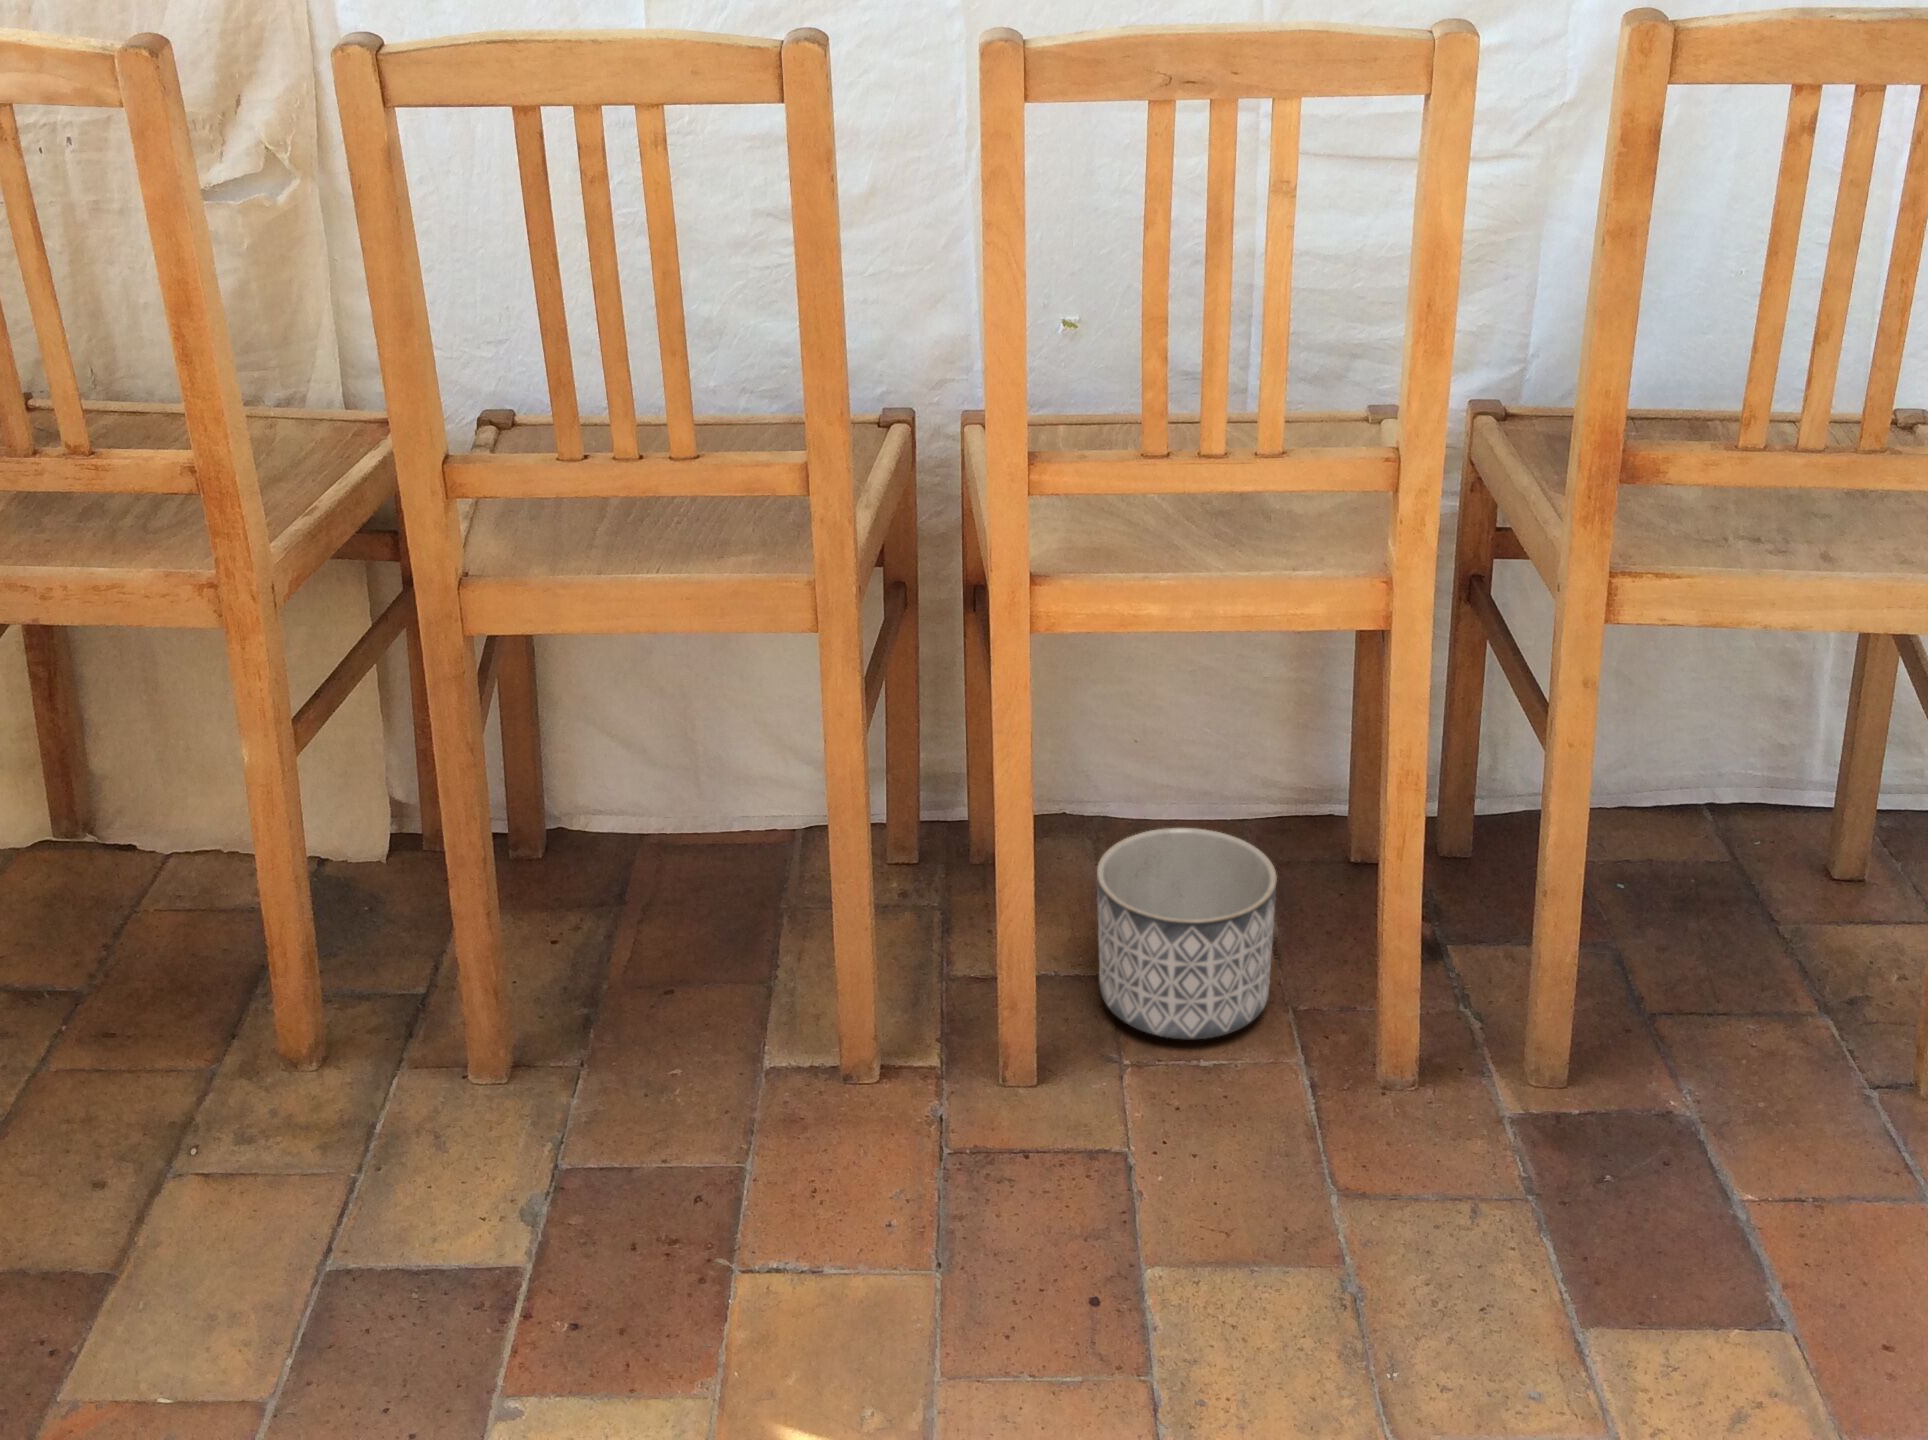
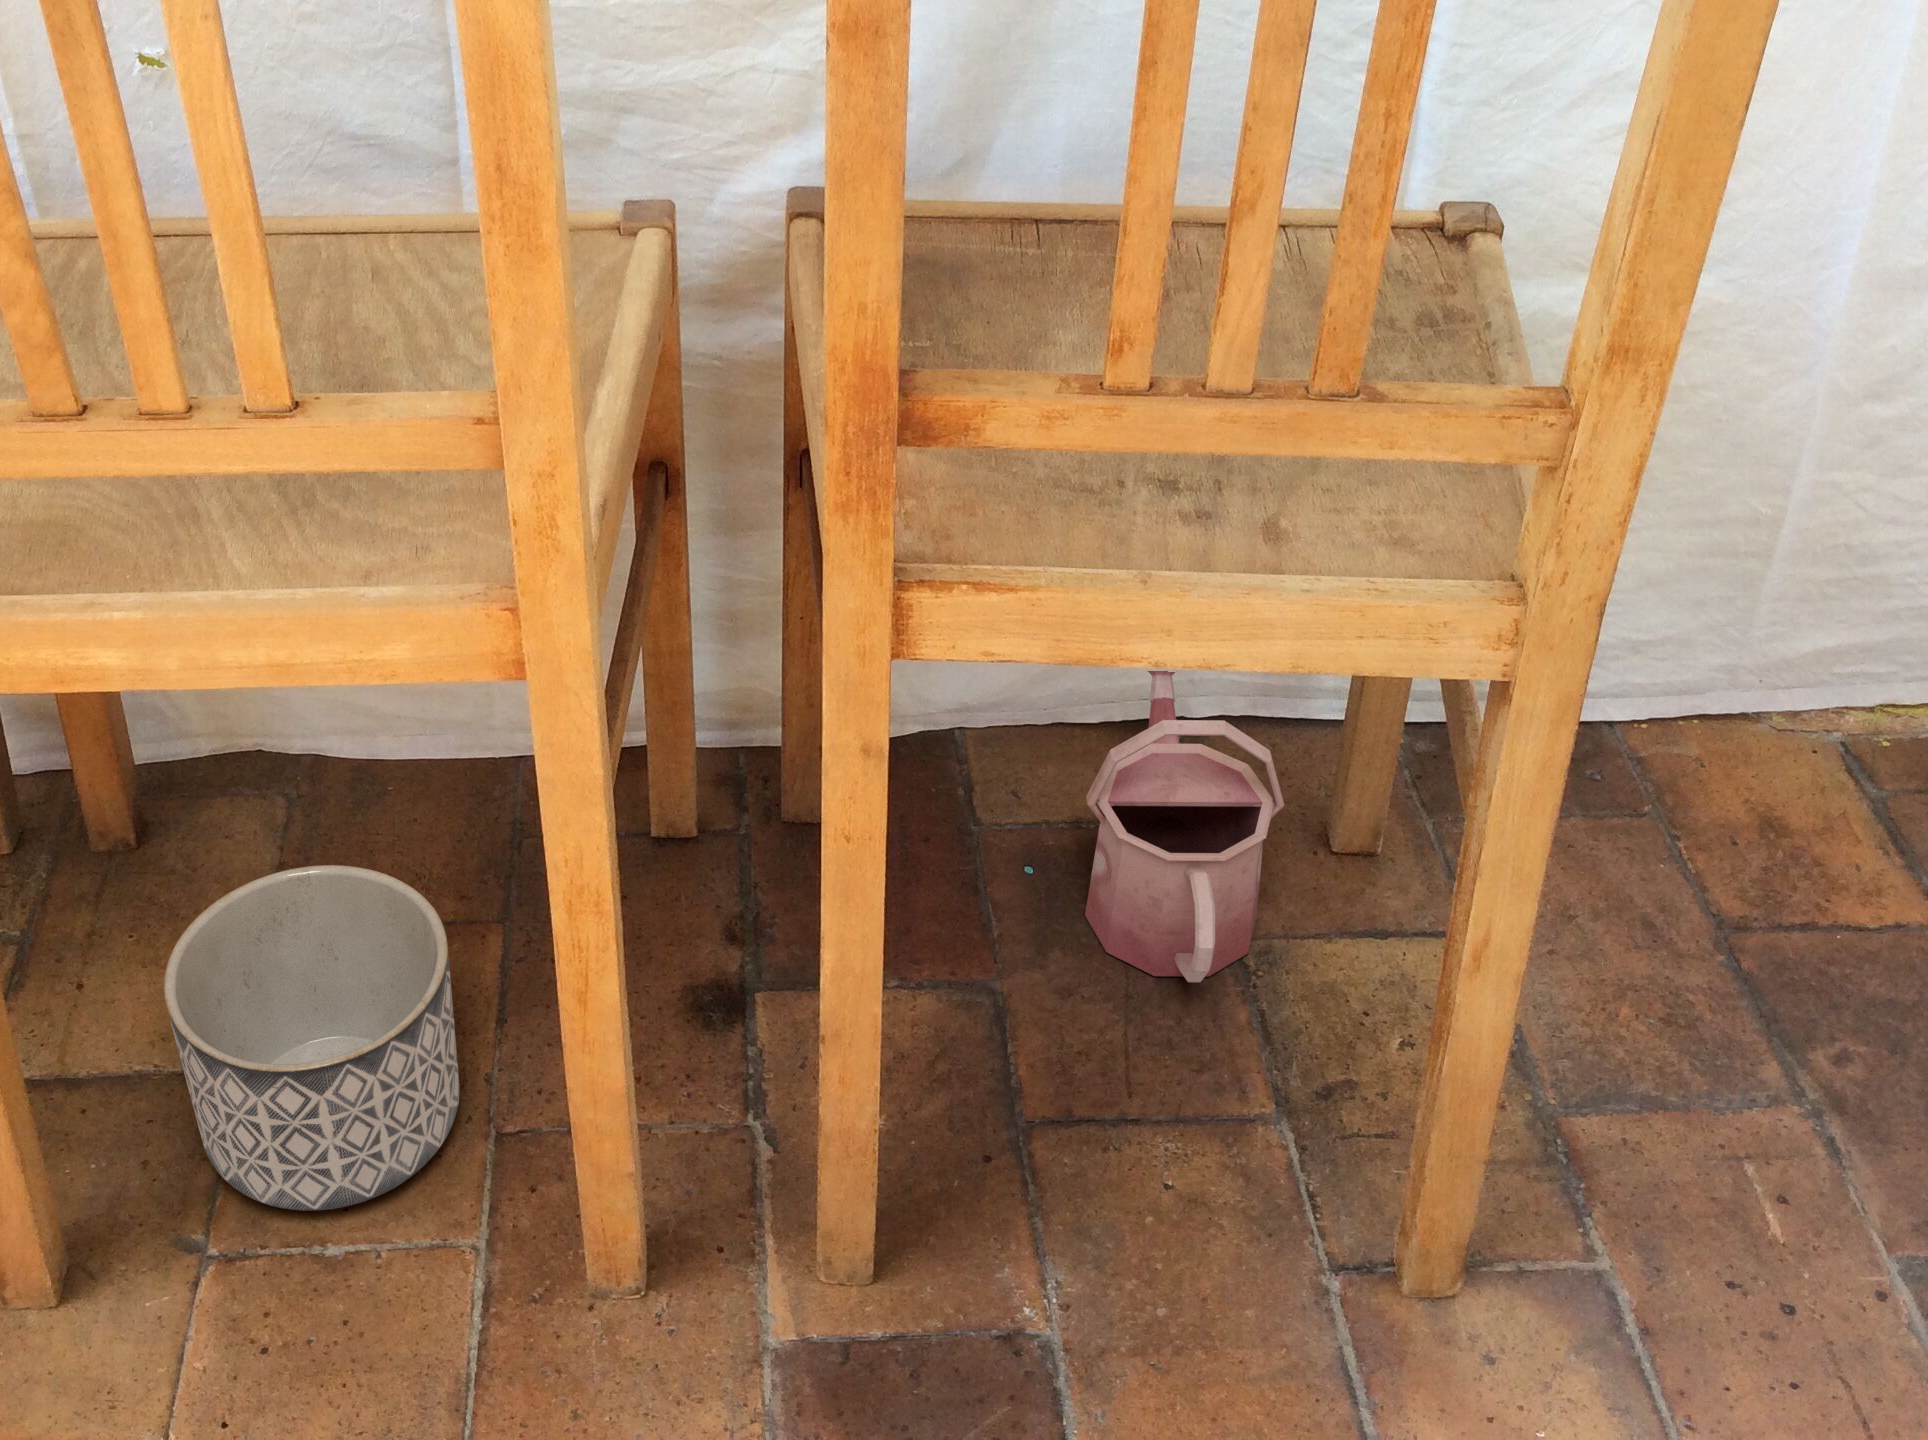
watering can: none [1663,725,1803,939] -> present [1085,671,1284,982]

